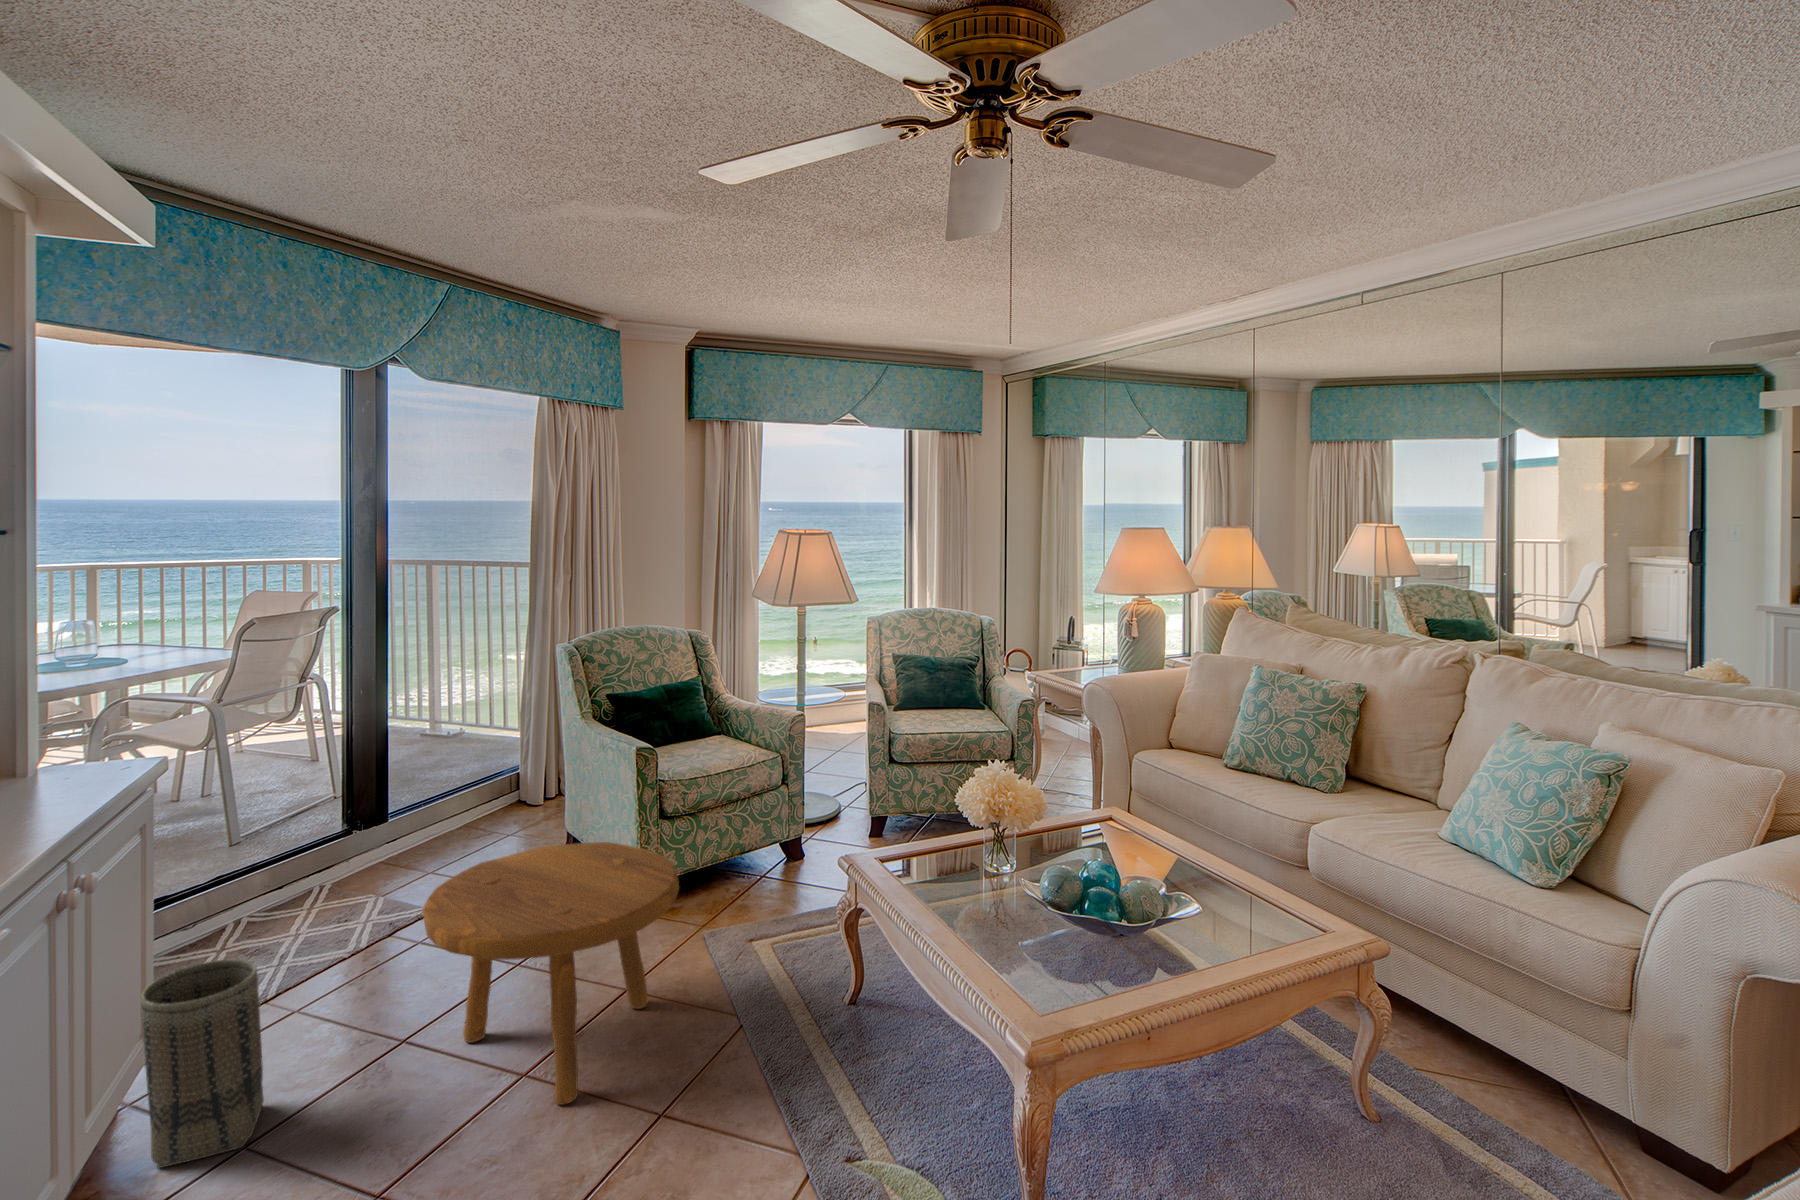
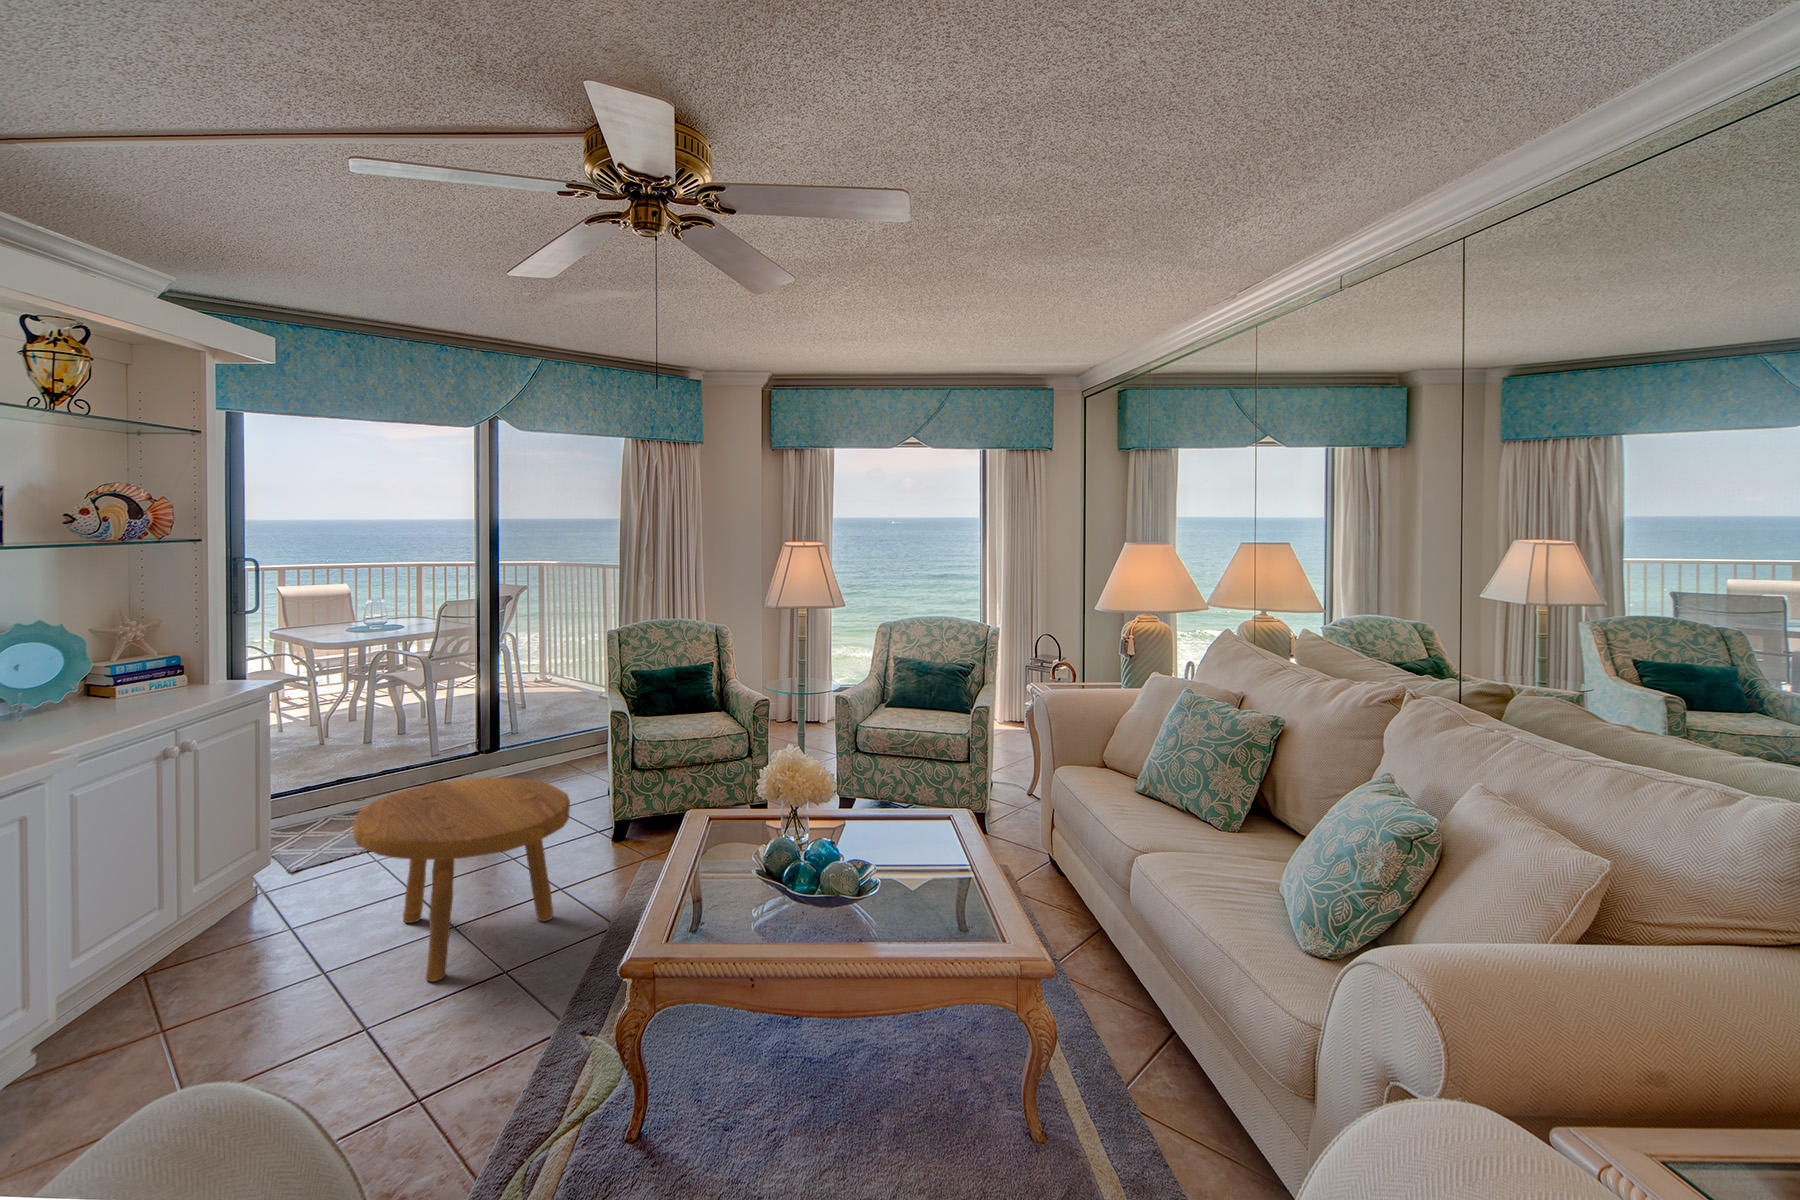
basket: present [141,959,264,1168] -> none [149,826,243,968]

